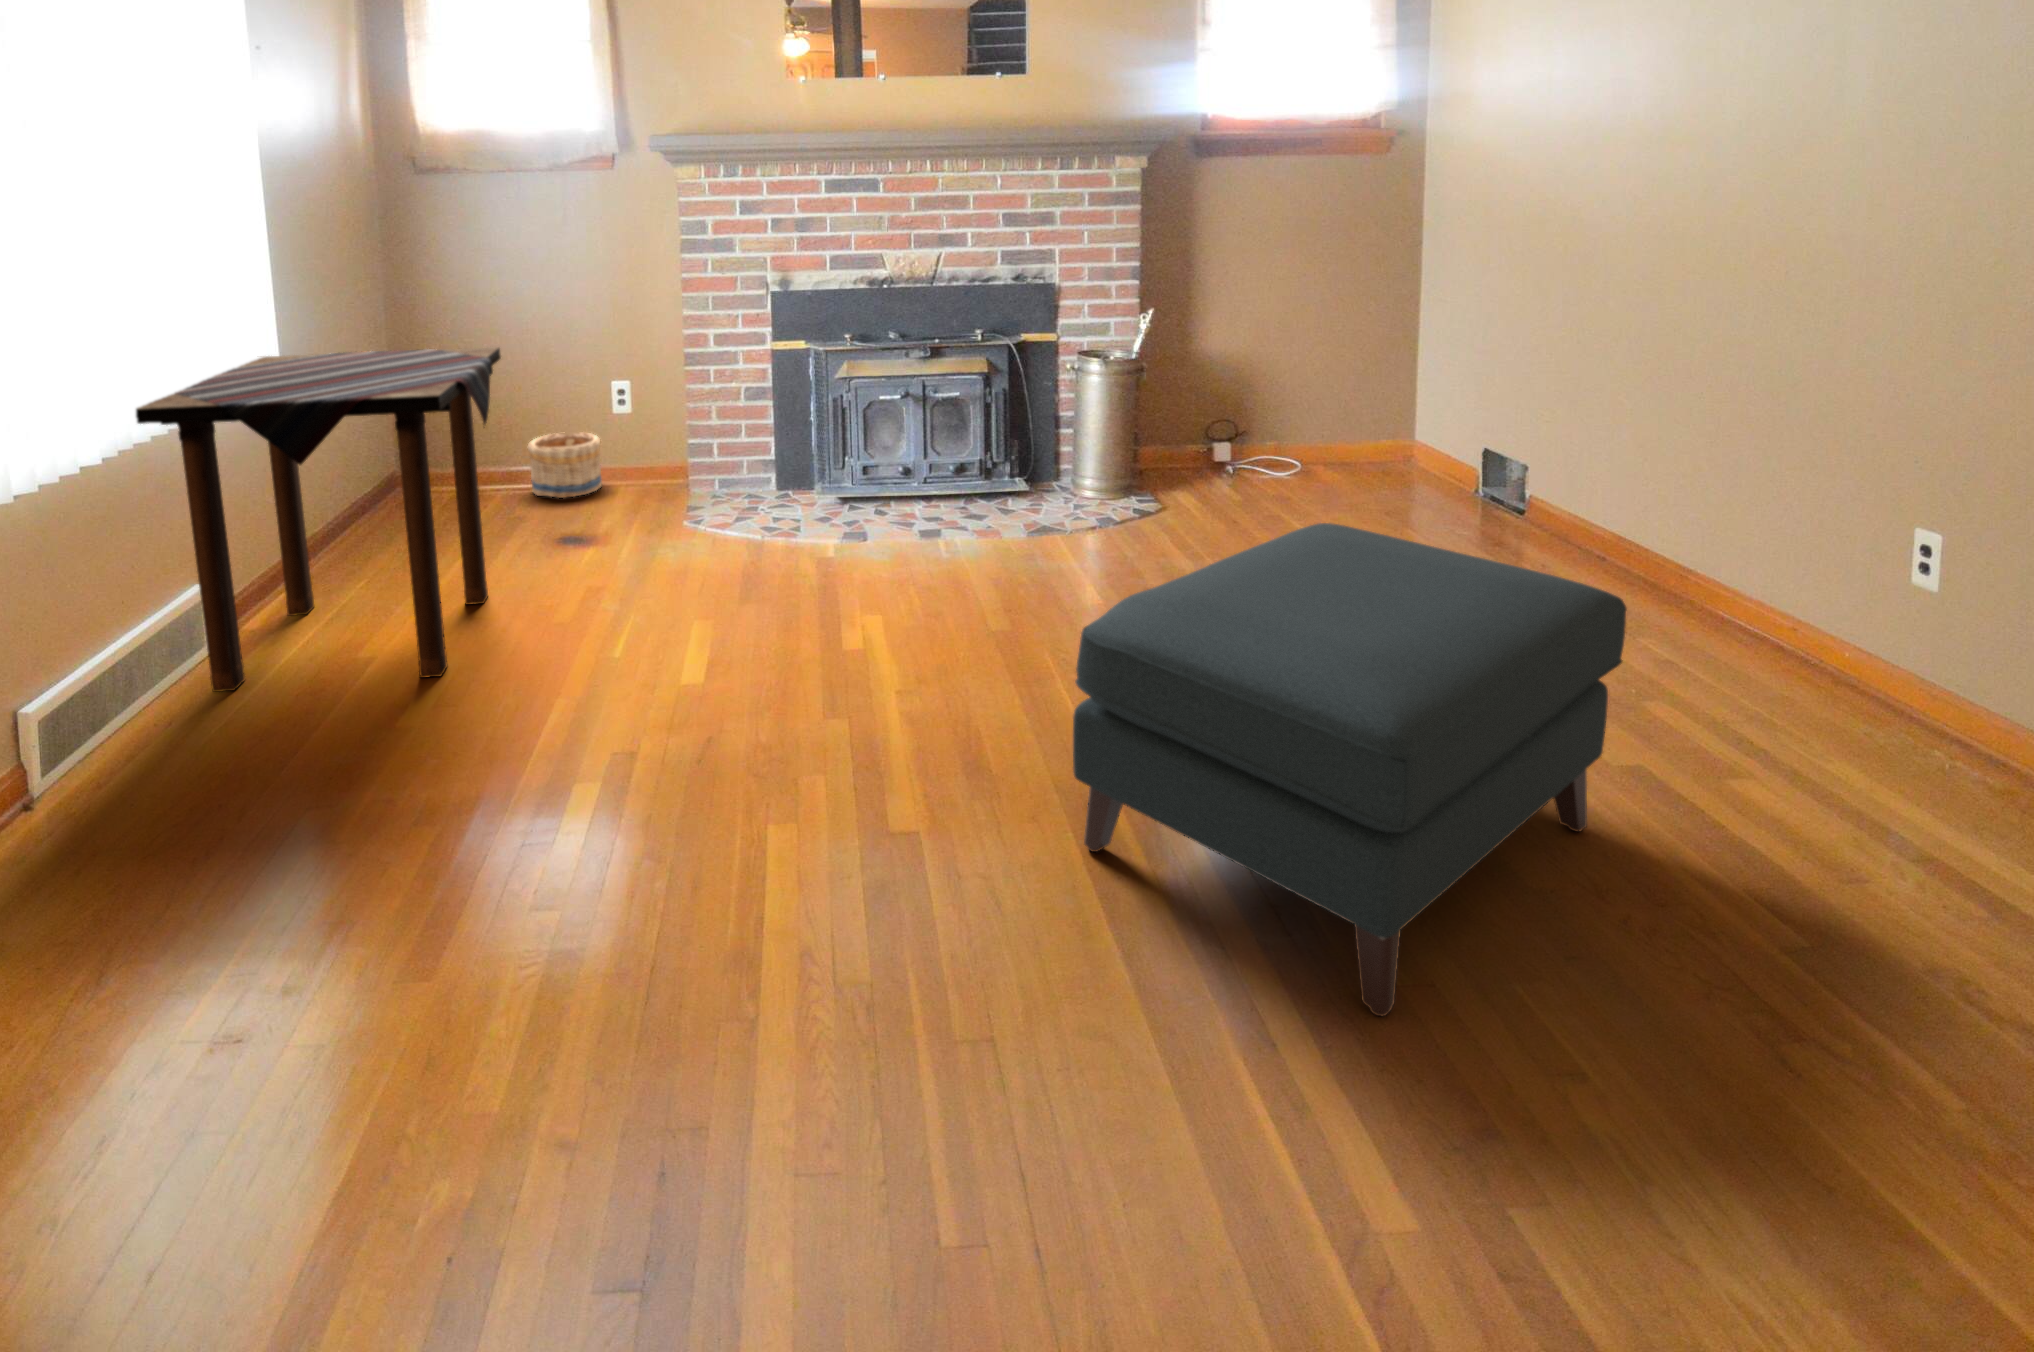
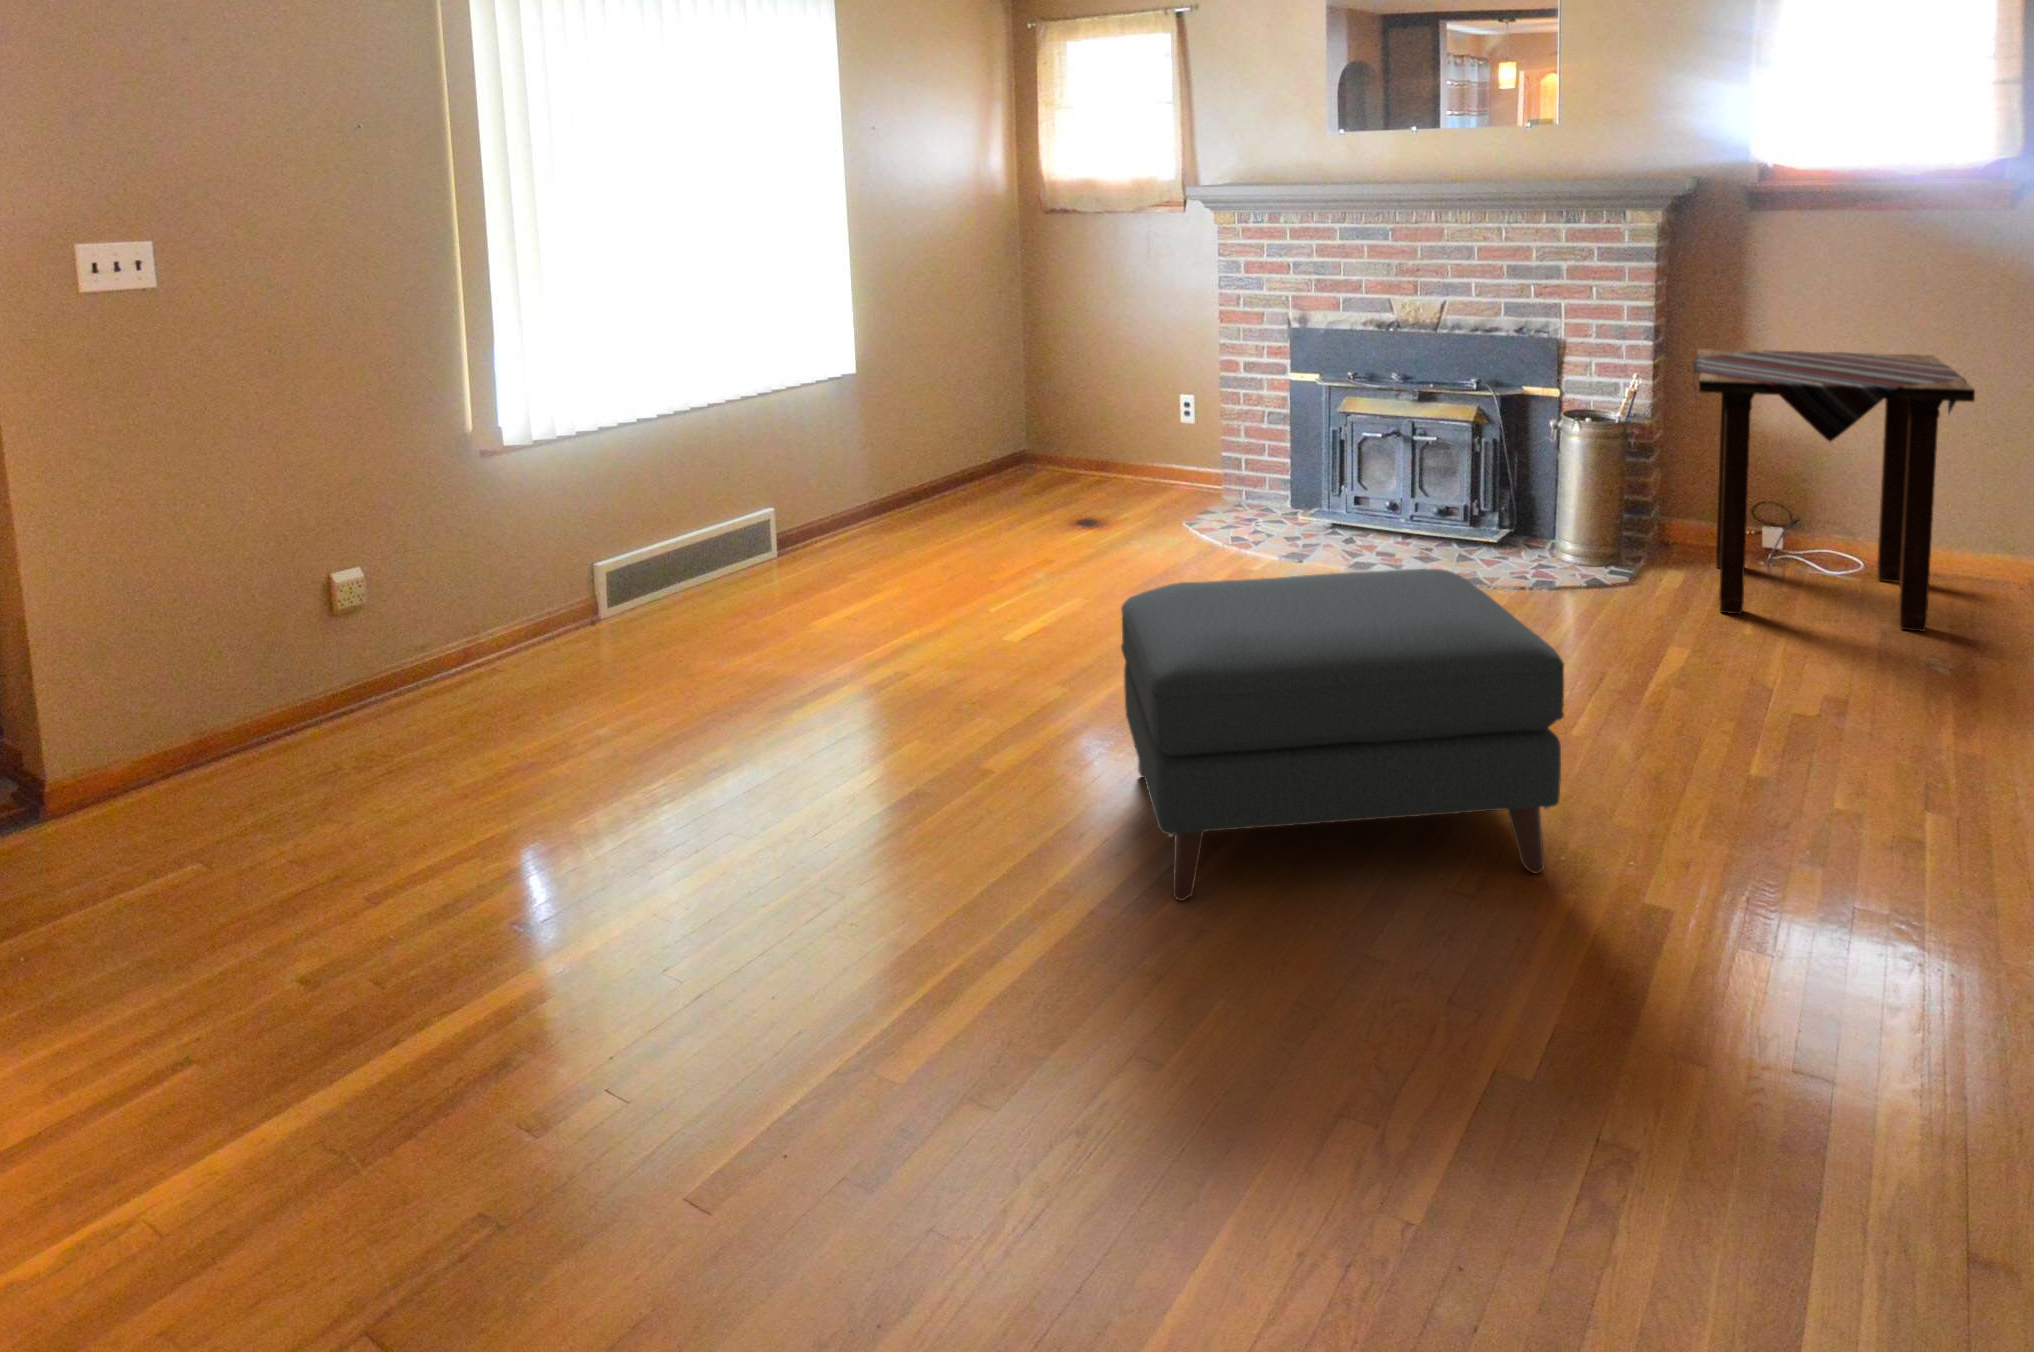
side table: present [136,347,501,692] -> present [1693,349,1975,632]
basket: present [528,432,602,498] -> none [1095,437,1157,492]

